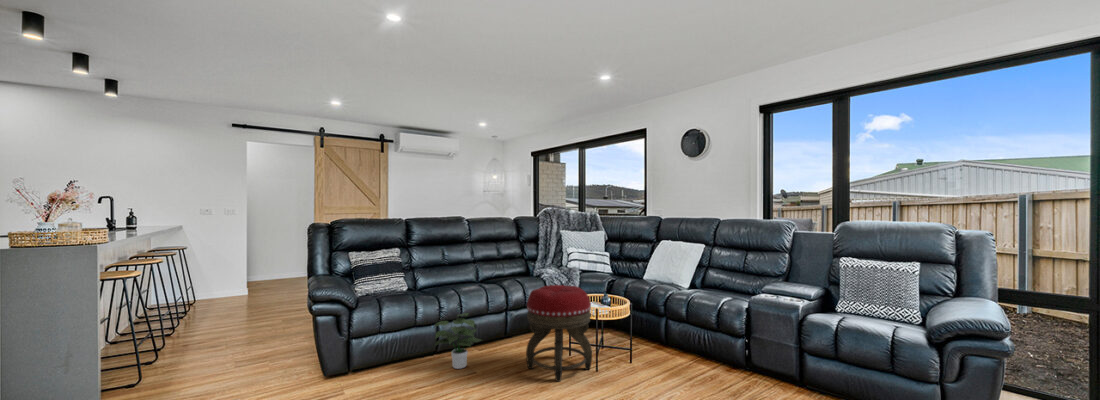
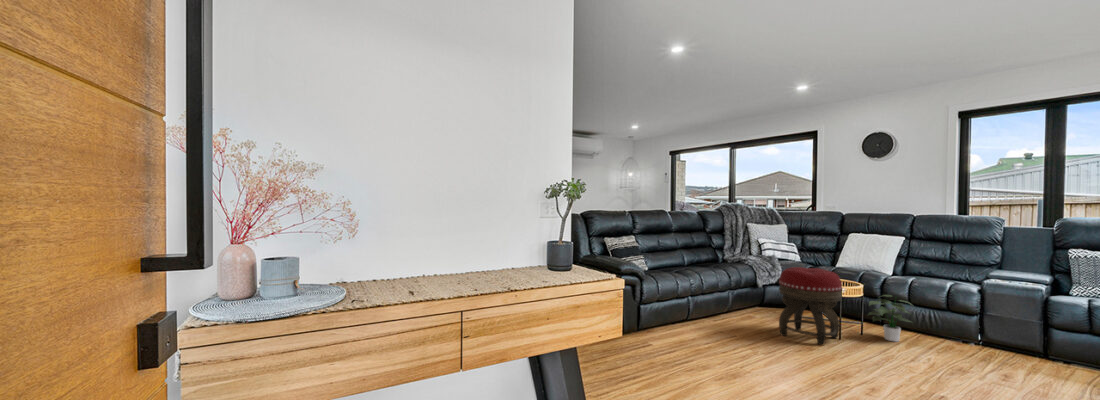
potted plant: present [434,313,481,369] -> present [868,295,912,342]

